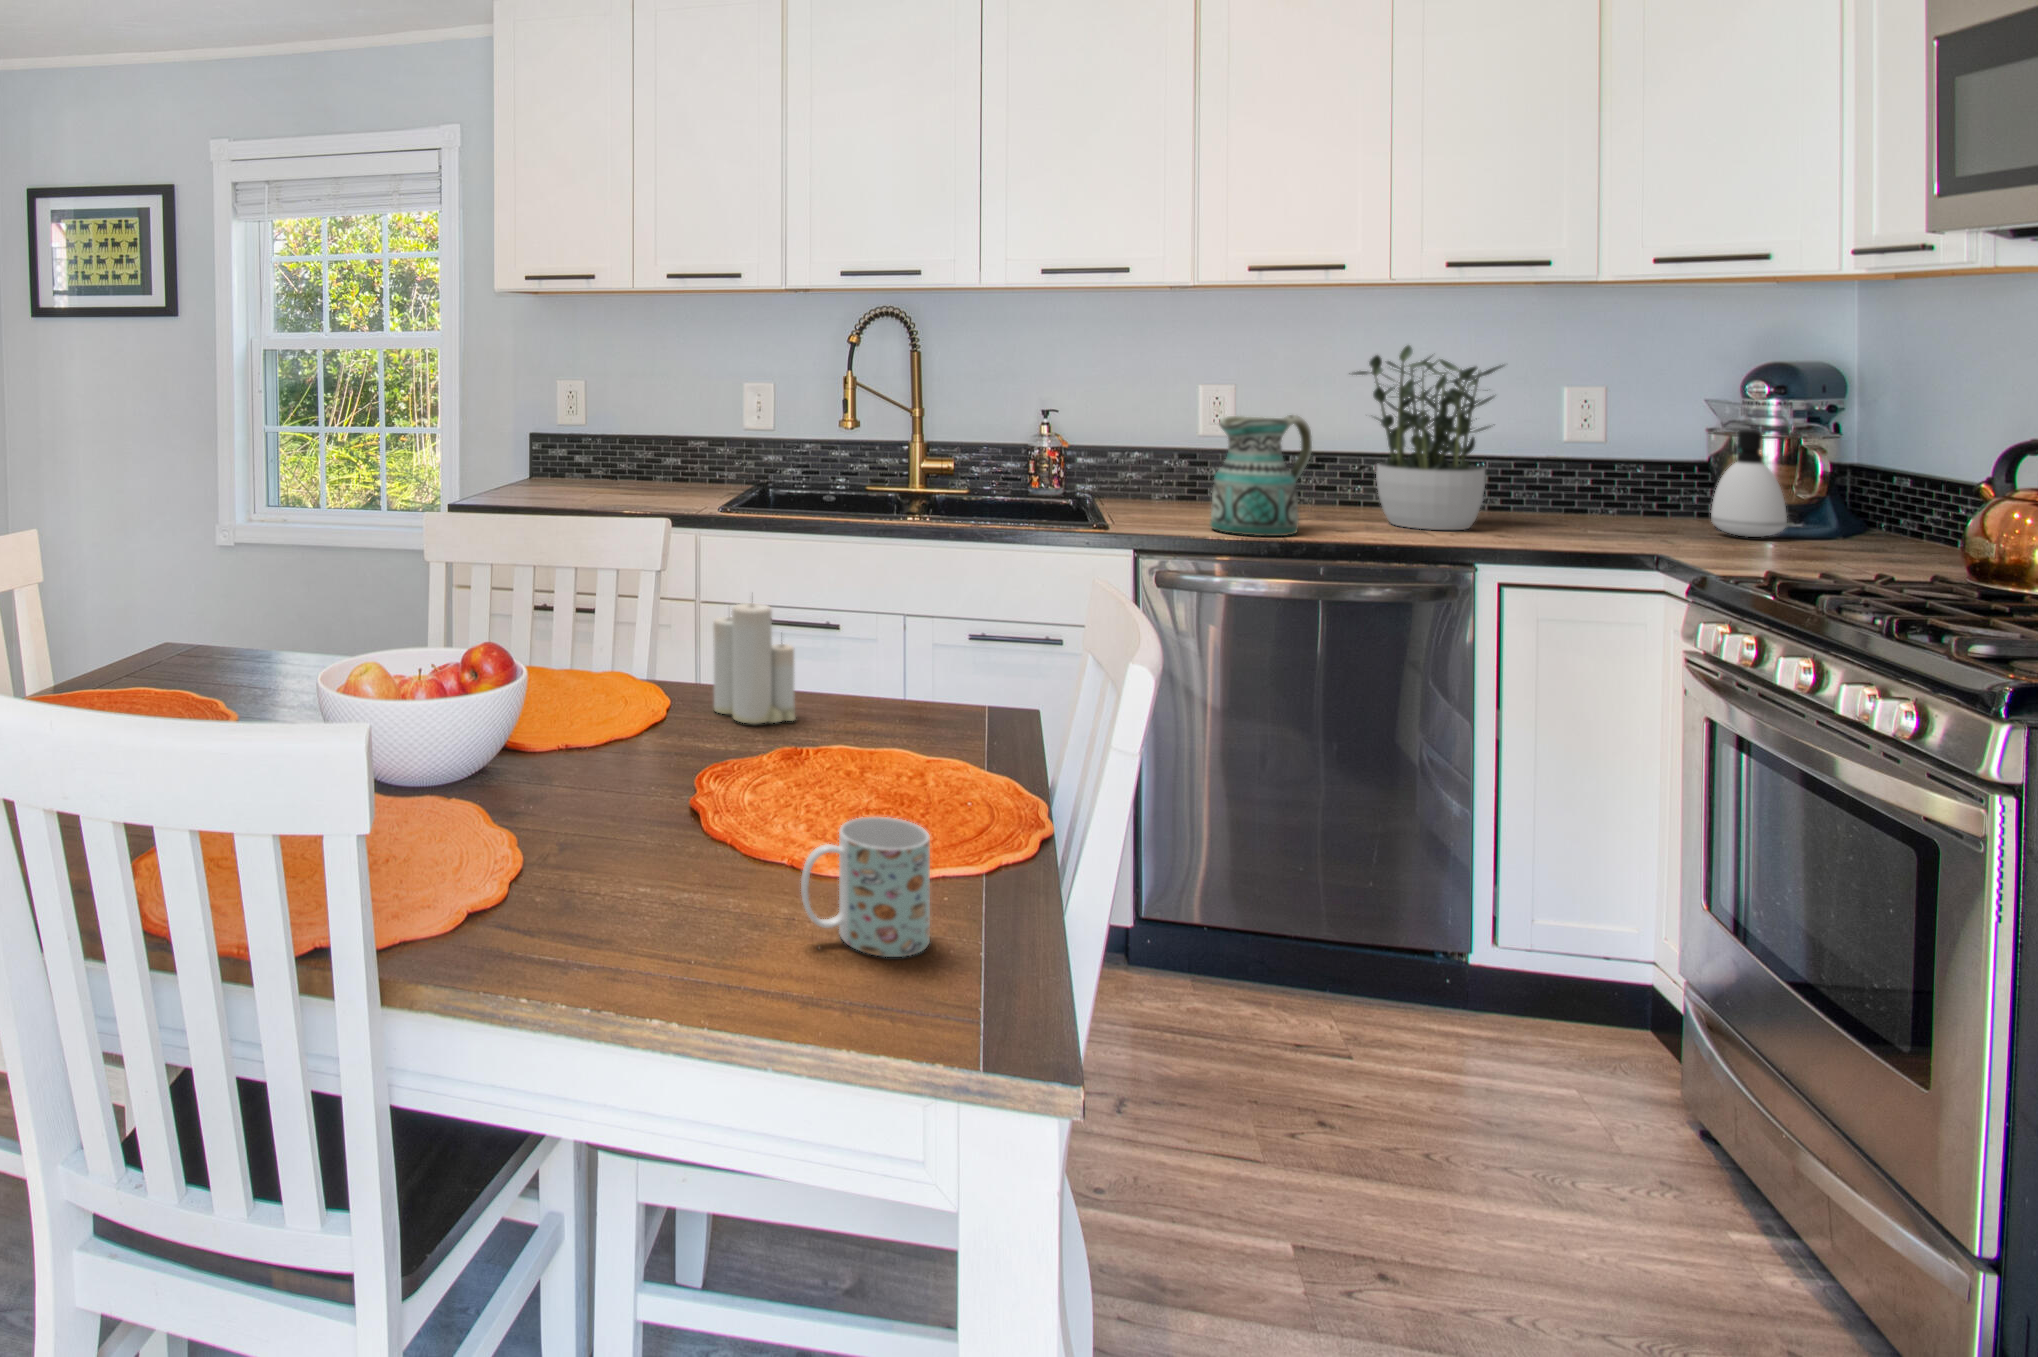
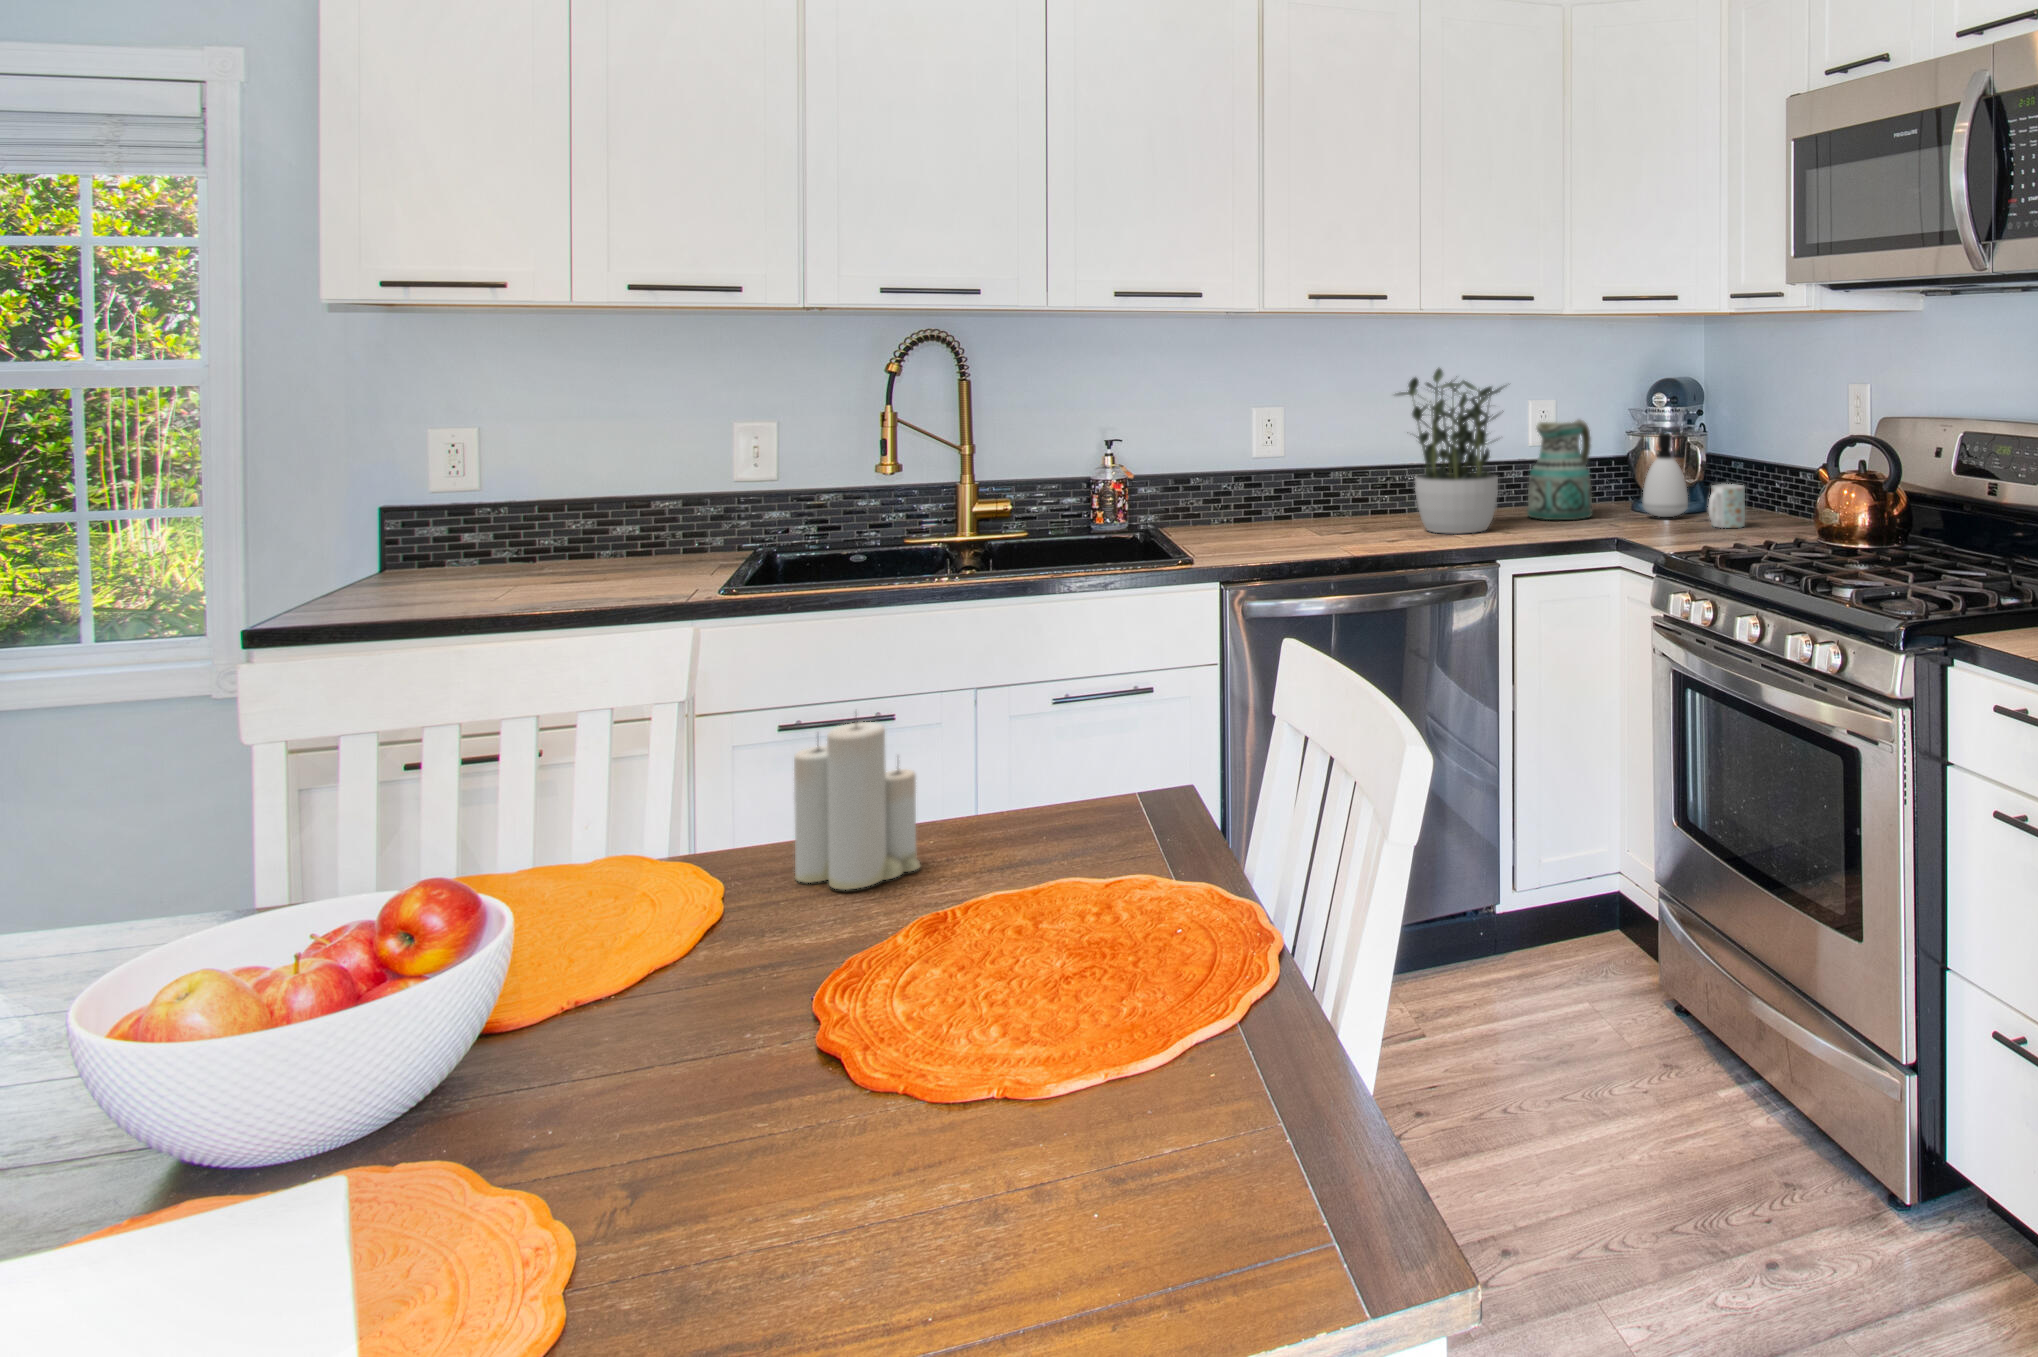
ceramic pitcher: present [1211,415,1312,536] -> present [1527,420,1592,520]
mug: present [801,817,930,957] -> present [1708,484,1745,528]

